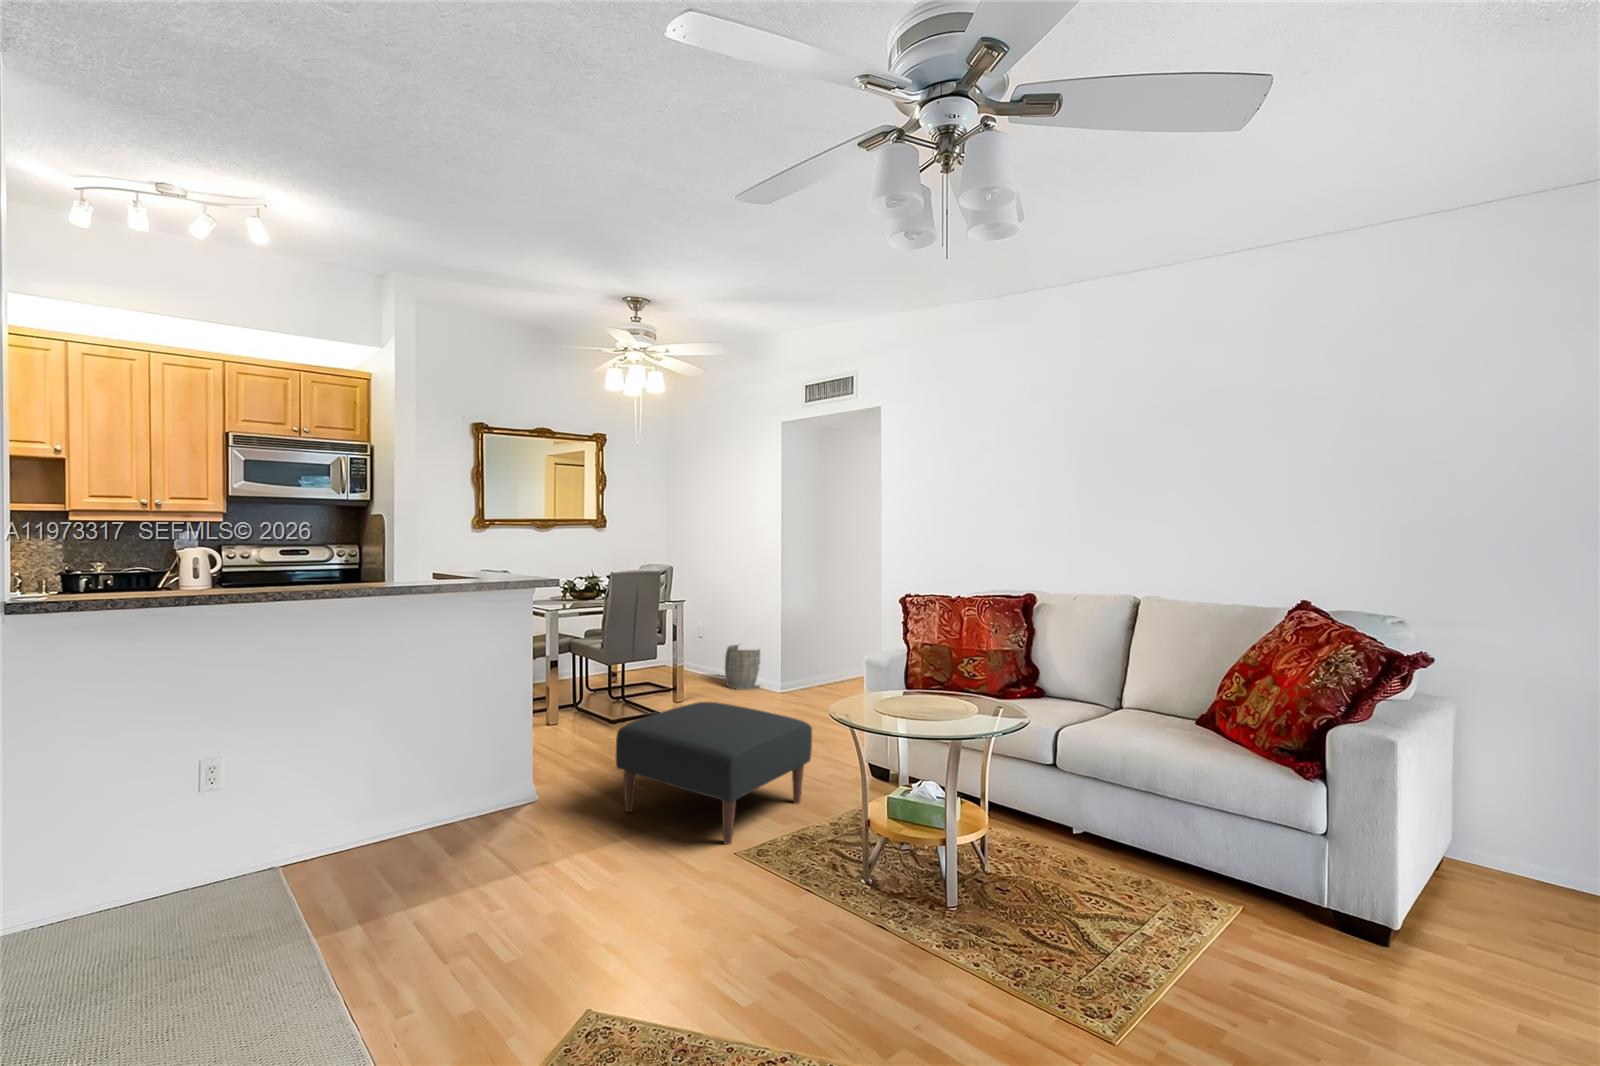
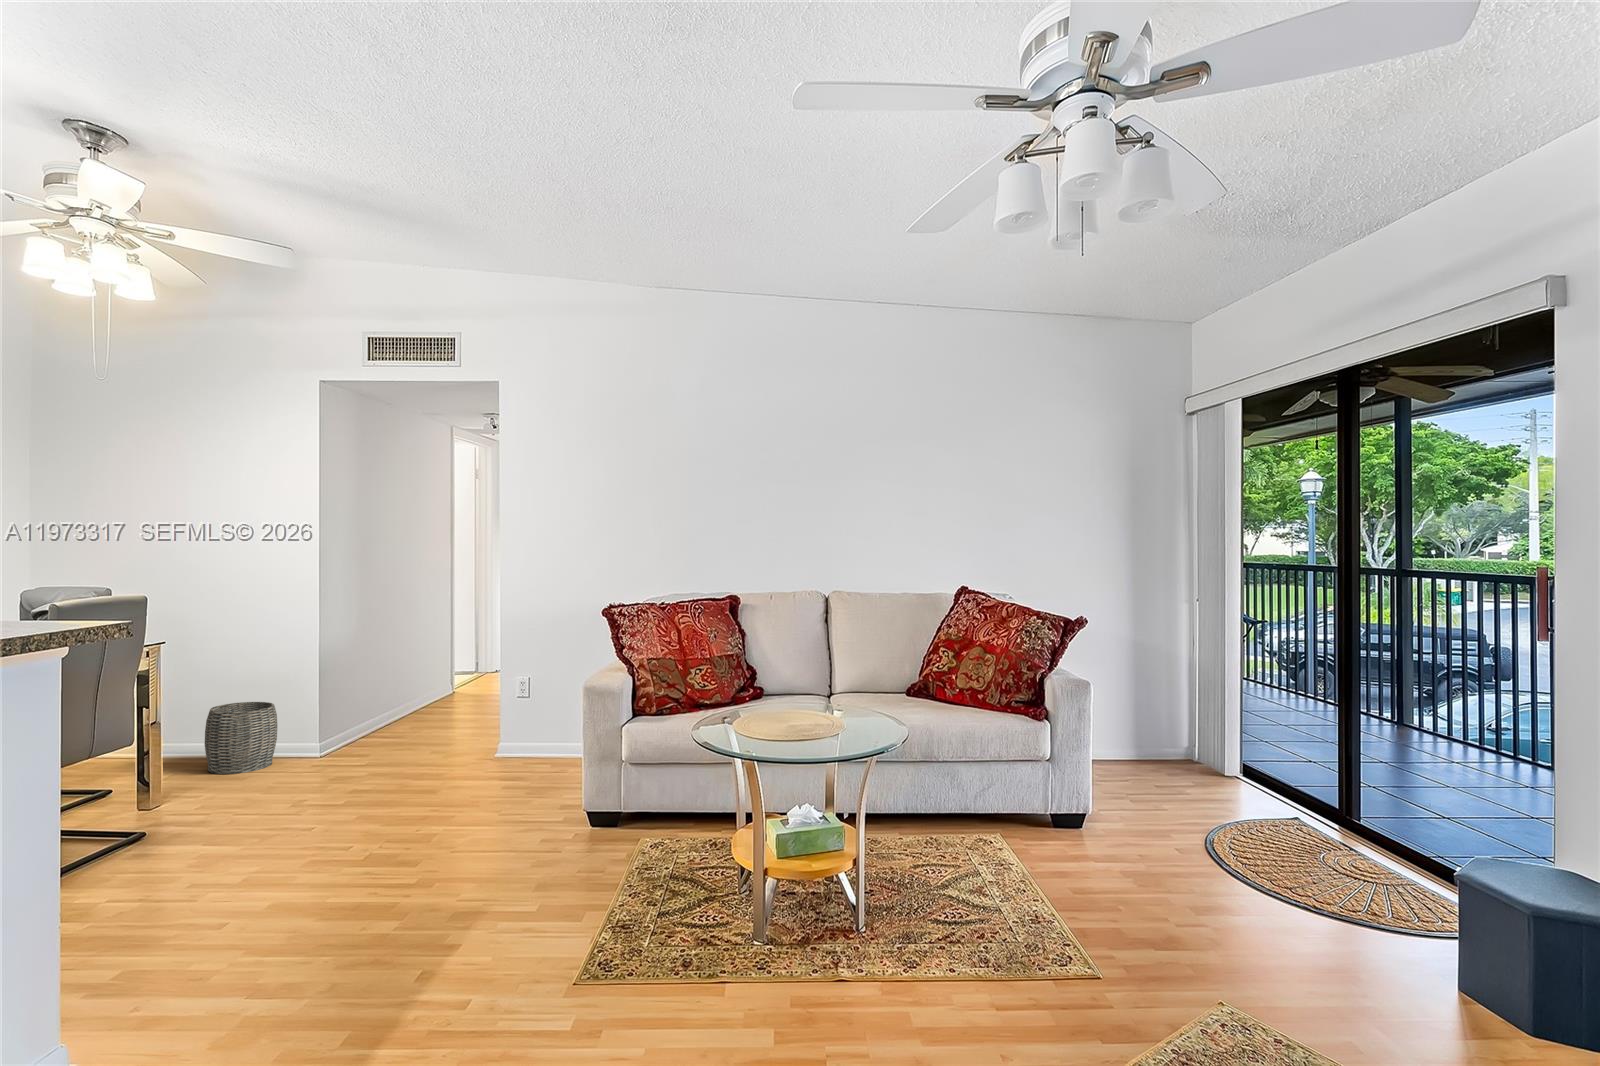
ottoman: present [616,702,812,845] -> none [318,773,570,971]

